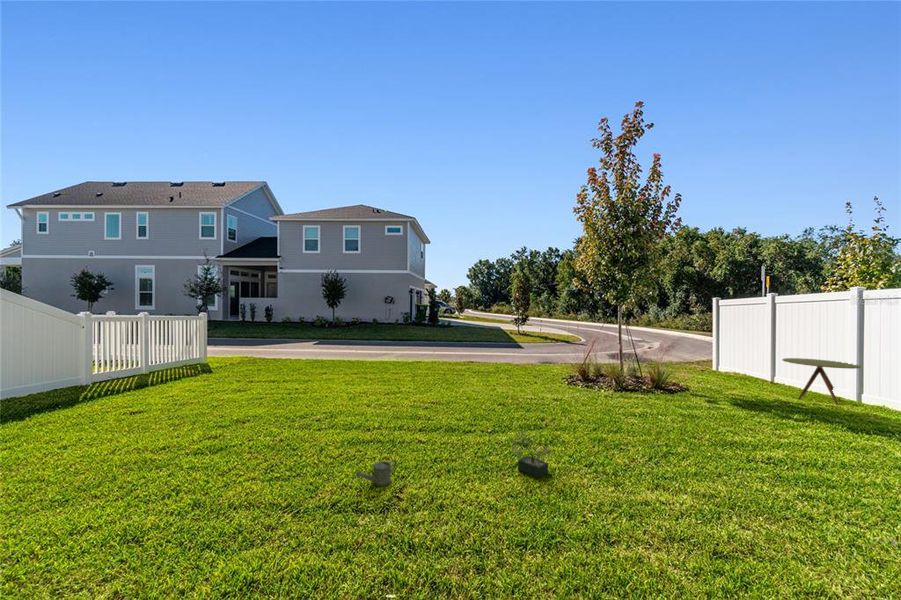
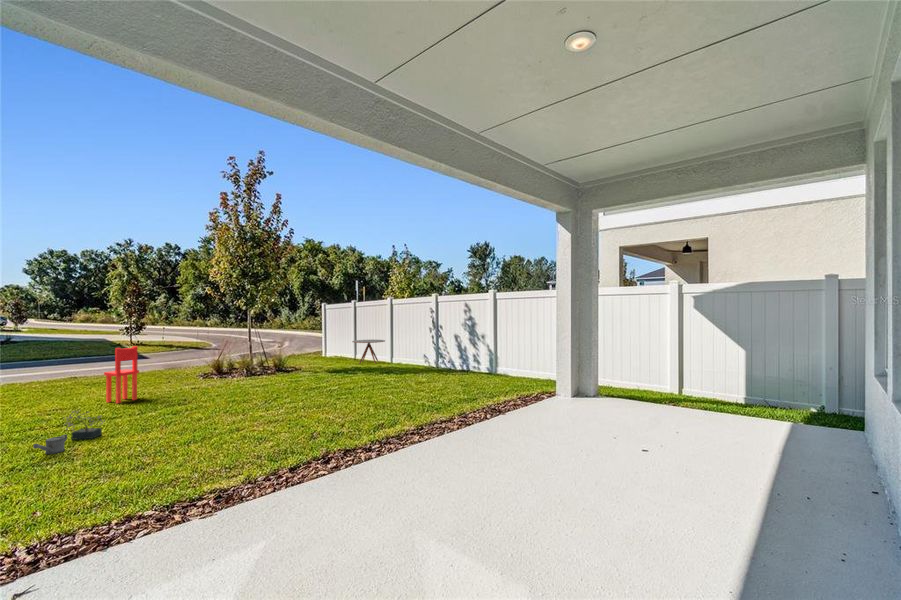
chair: none [471,342,500,404] -> present [104,346,139,403]
decorative plant: present [512,431,553,478] -> present [66,411,105,440]

